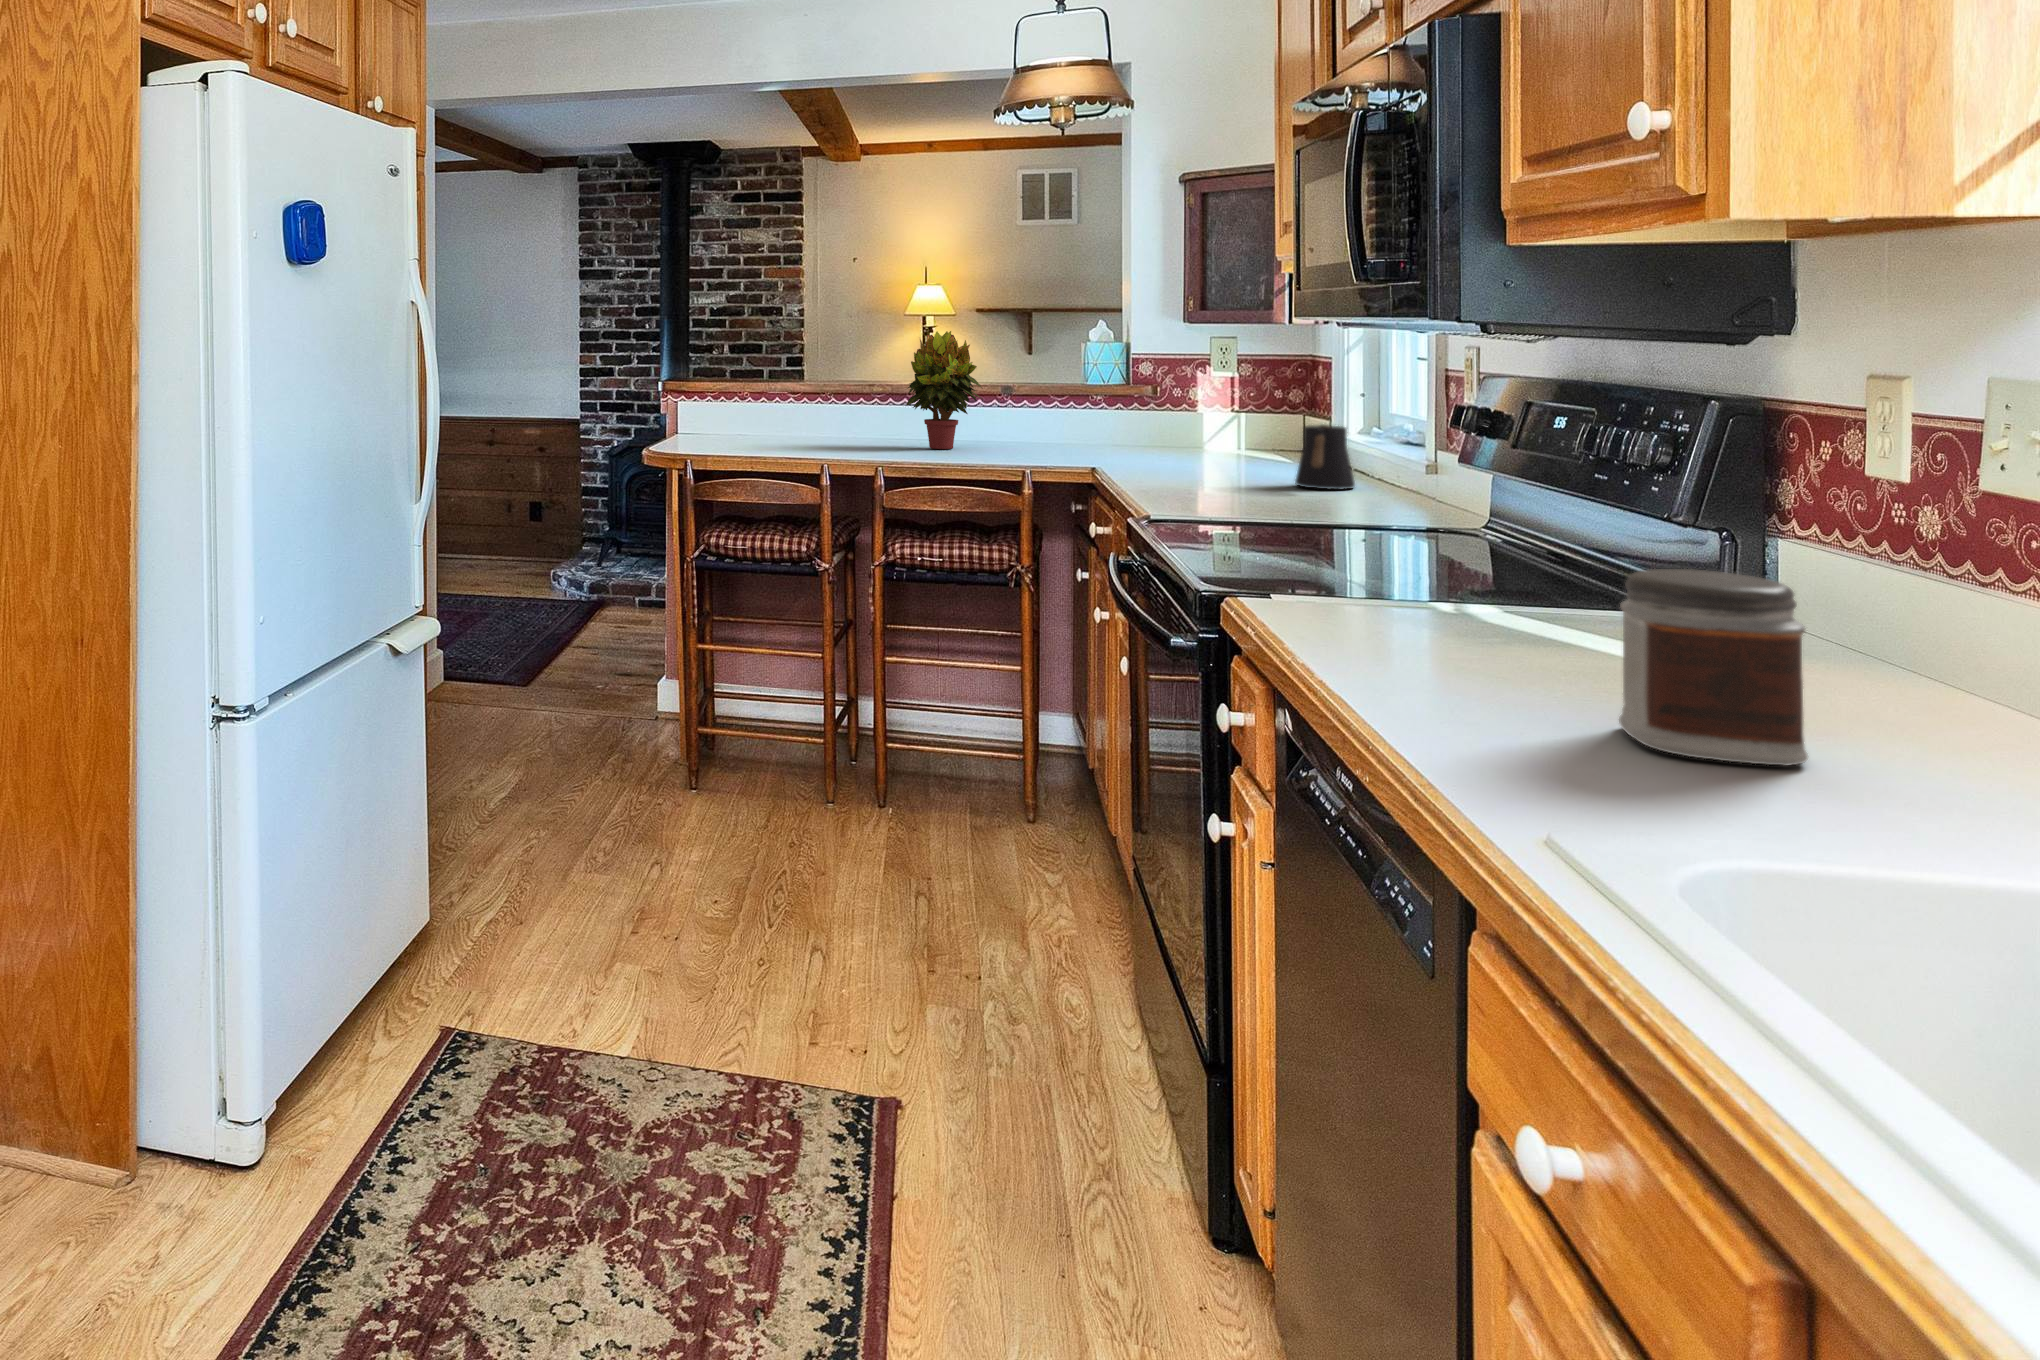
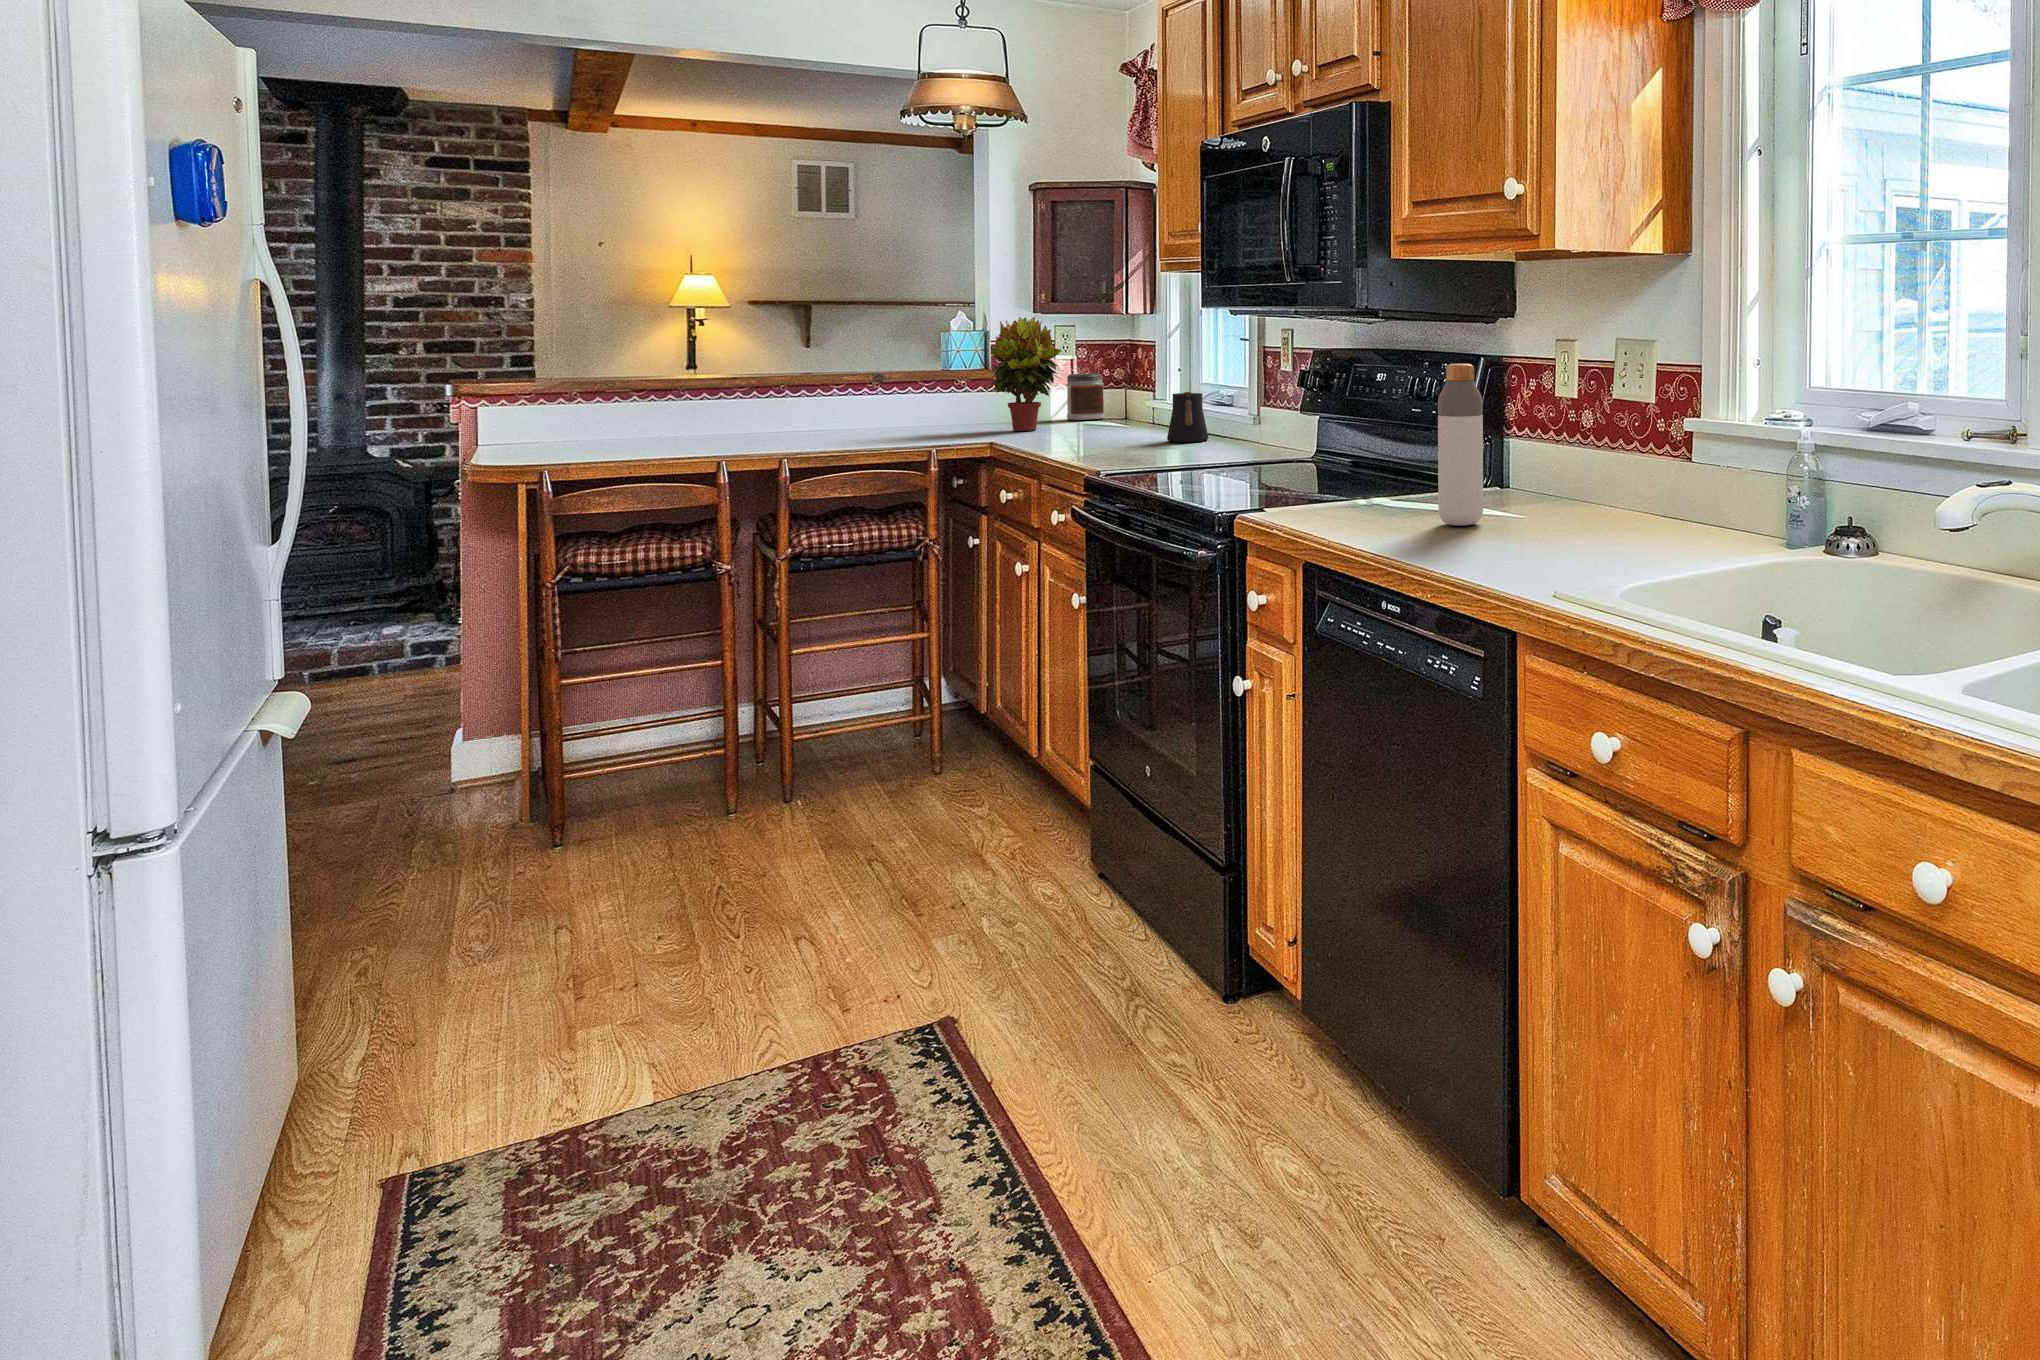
potted plant: present [906,331,982,449] -> present [990,317,1061,431]
bottle: none [1536,412,1631,683] -> present [1438,364,1483,526]
jar: present [1619,569,1808,766] -> present [1067,373,1105,420]

